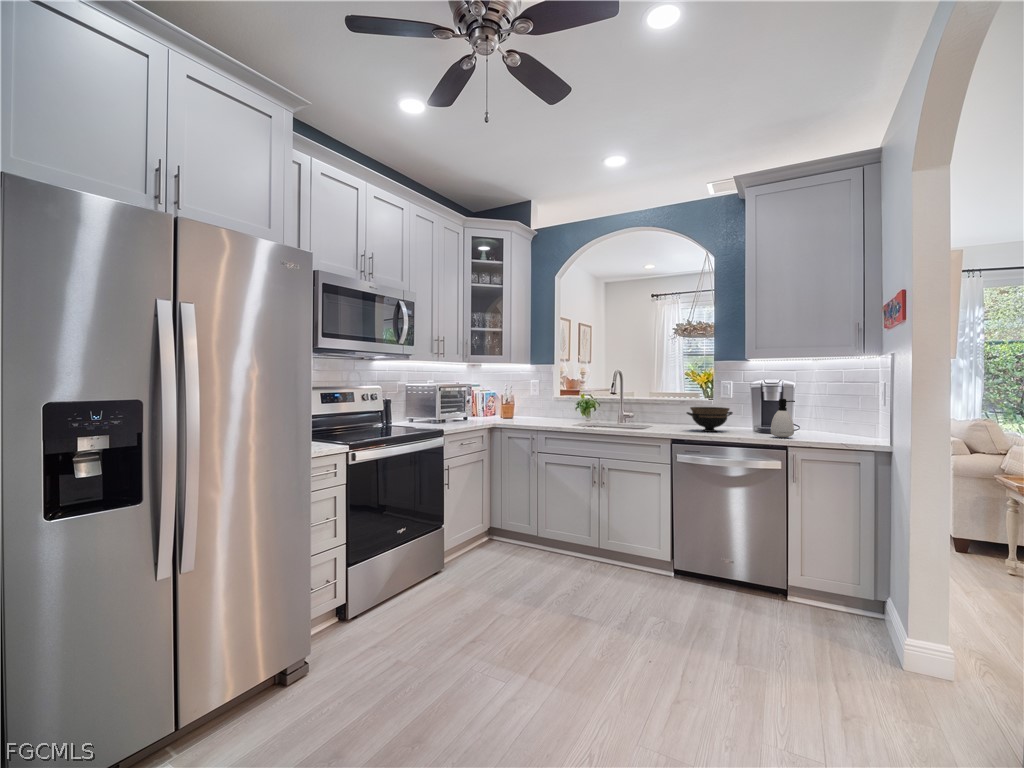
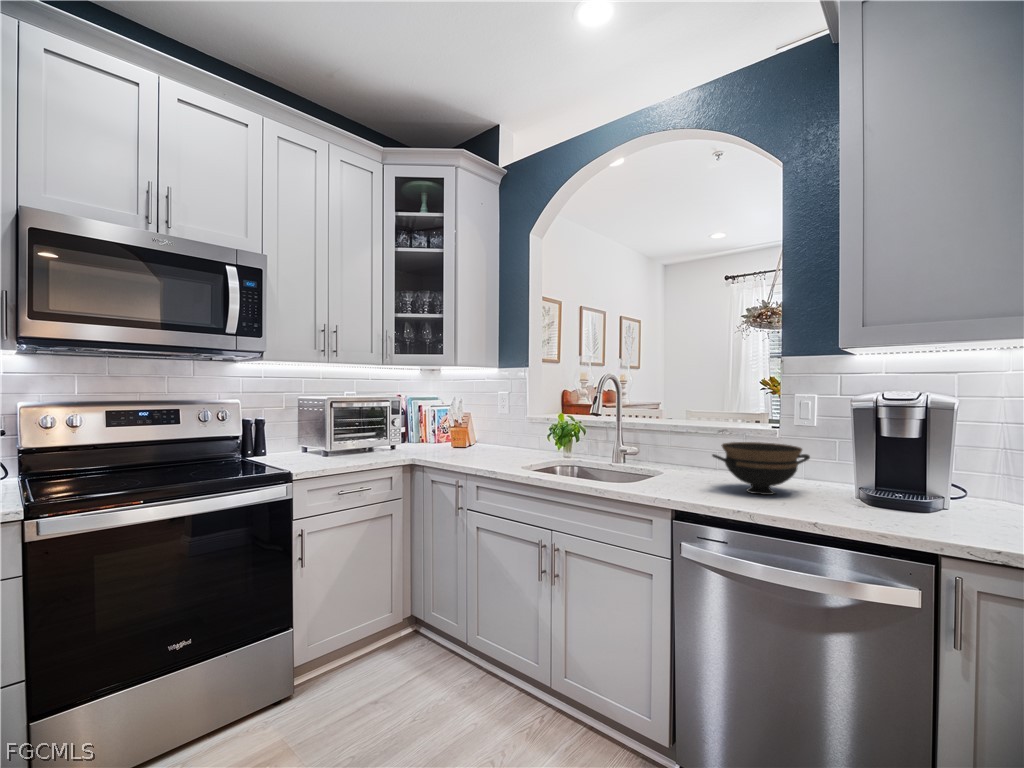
soap dispenser: present [771,399,795,438] -> none [896,438,962,530]

